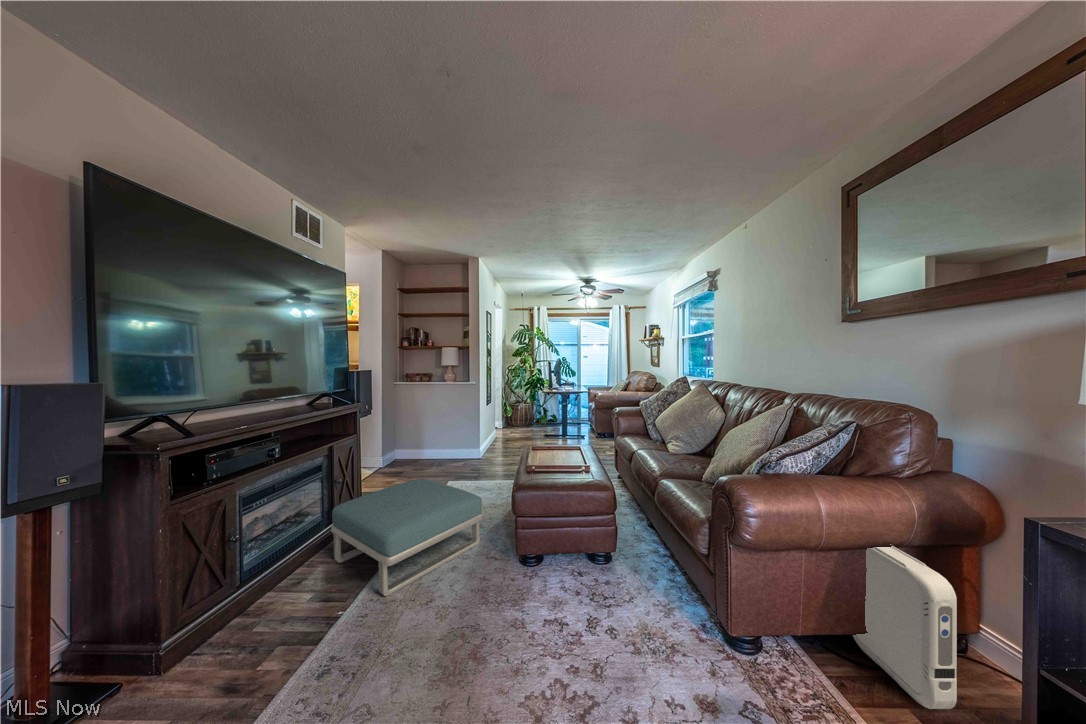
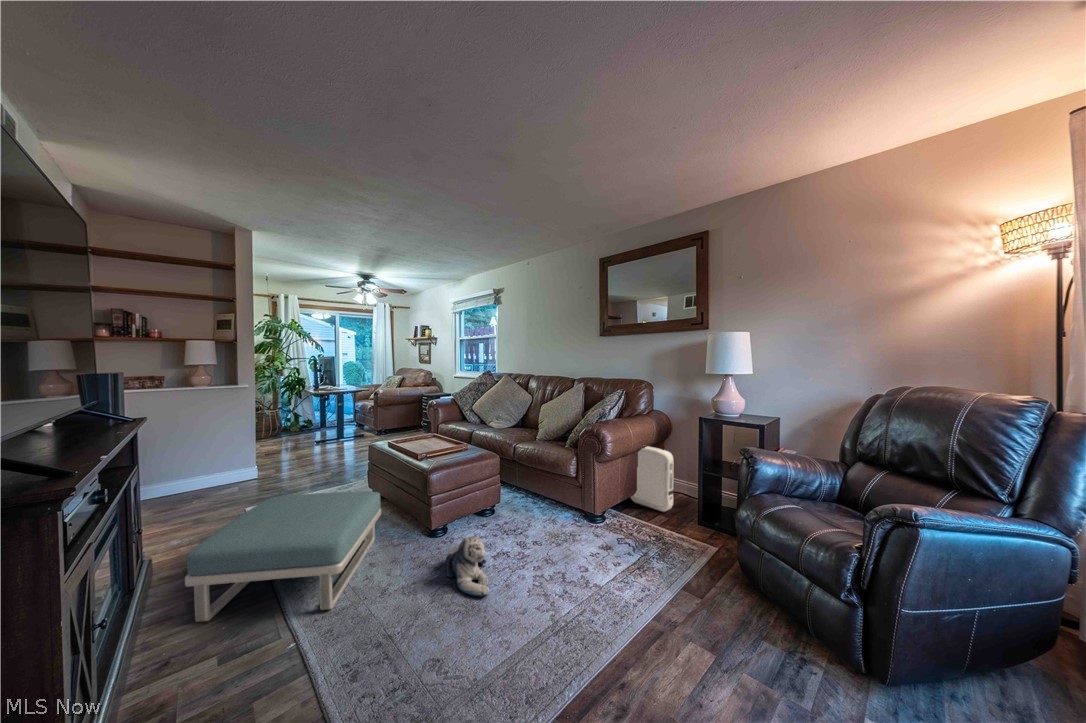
plush toy: none [472,583,529,667] -> present [446,535,490,597]

